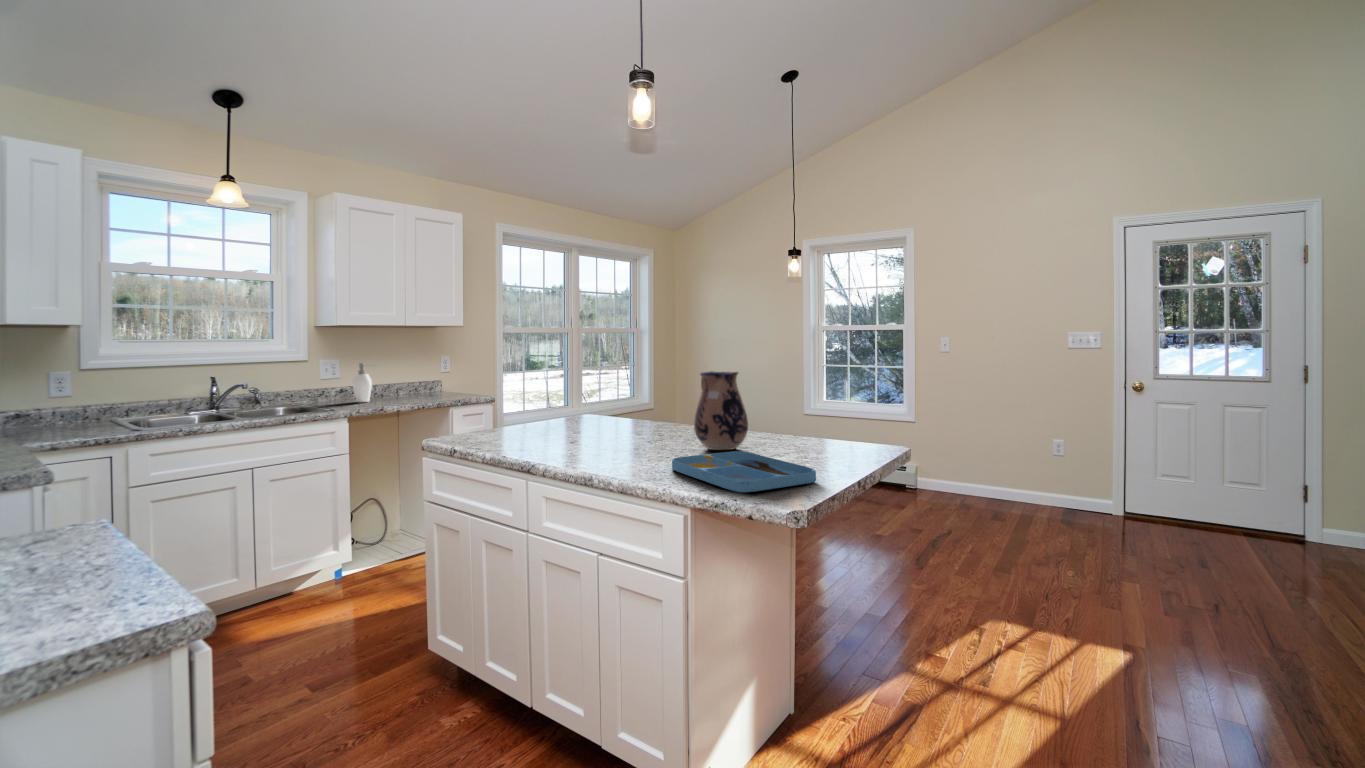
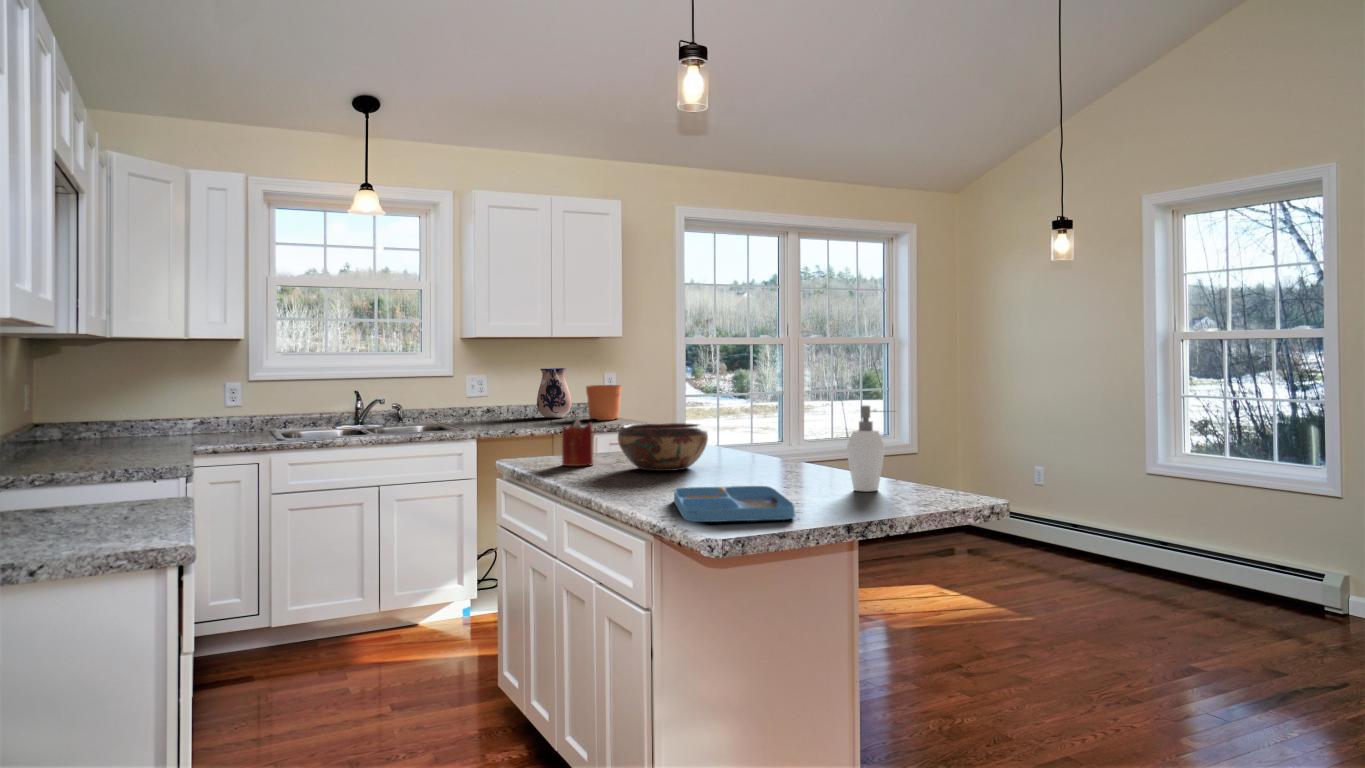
plant pot: none [433,356,465,398] -> present [586,385,621,420]
soap dispenser: present [353,363,372,402] -> present [847,405,885,491]
ceramic pitcher: present [694,371,748,450] -> present [537,368,572,418]
candle: none [493,398,524,441] -> present [562,420,594,466]
decorative bowl: none [555,399,634,441] -> present [618,423,708,471]

